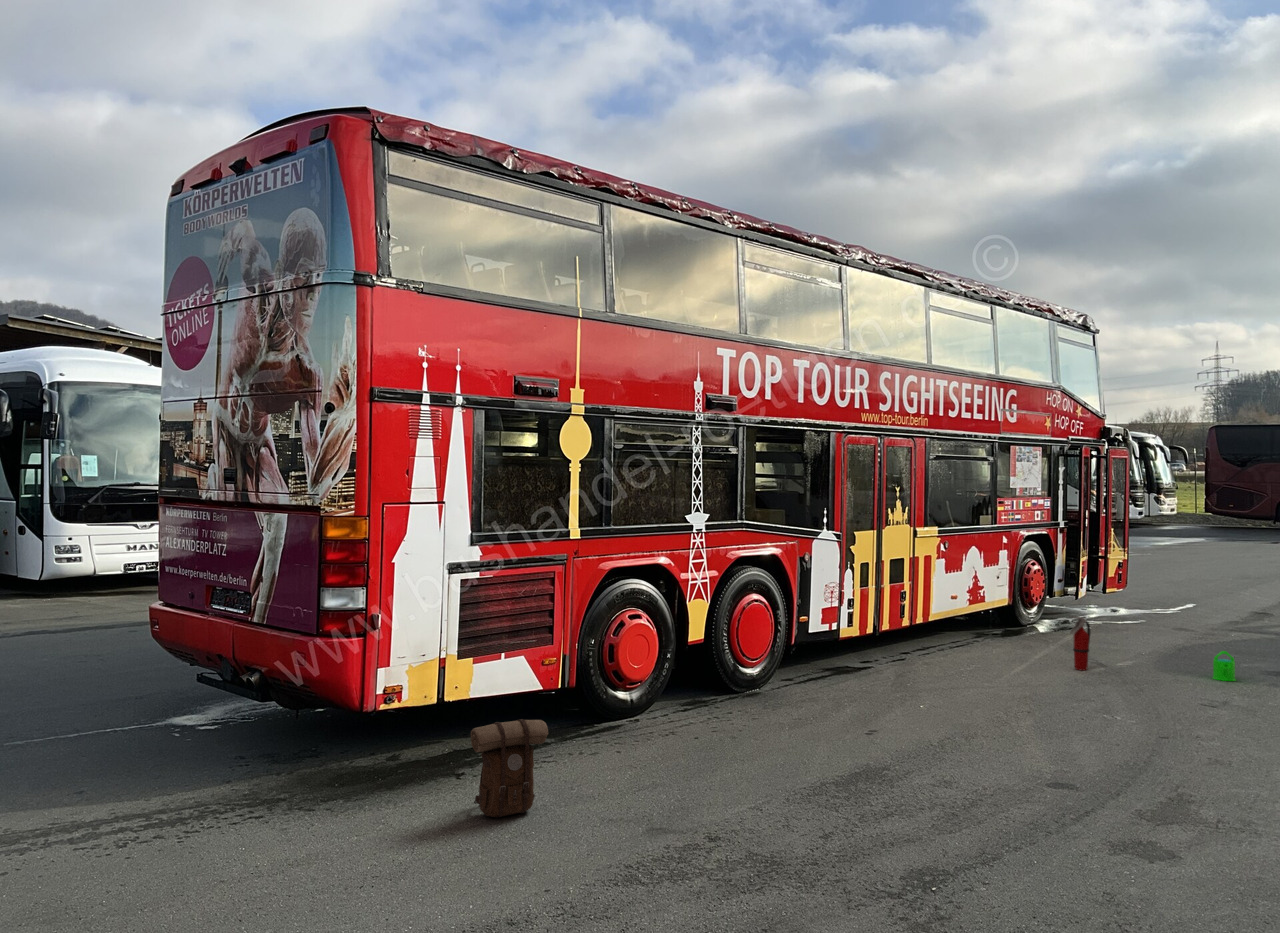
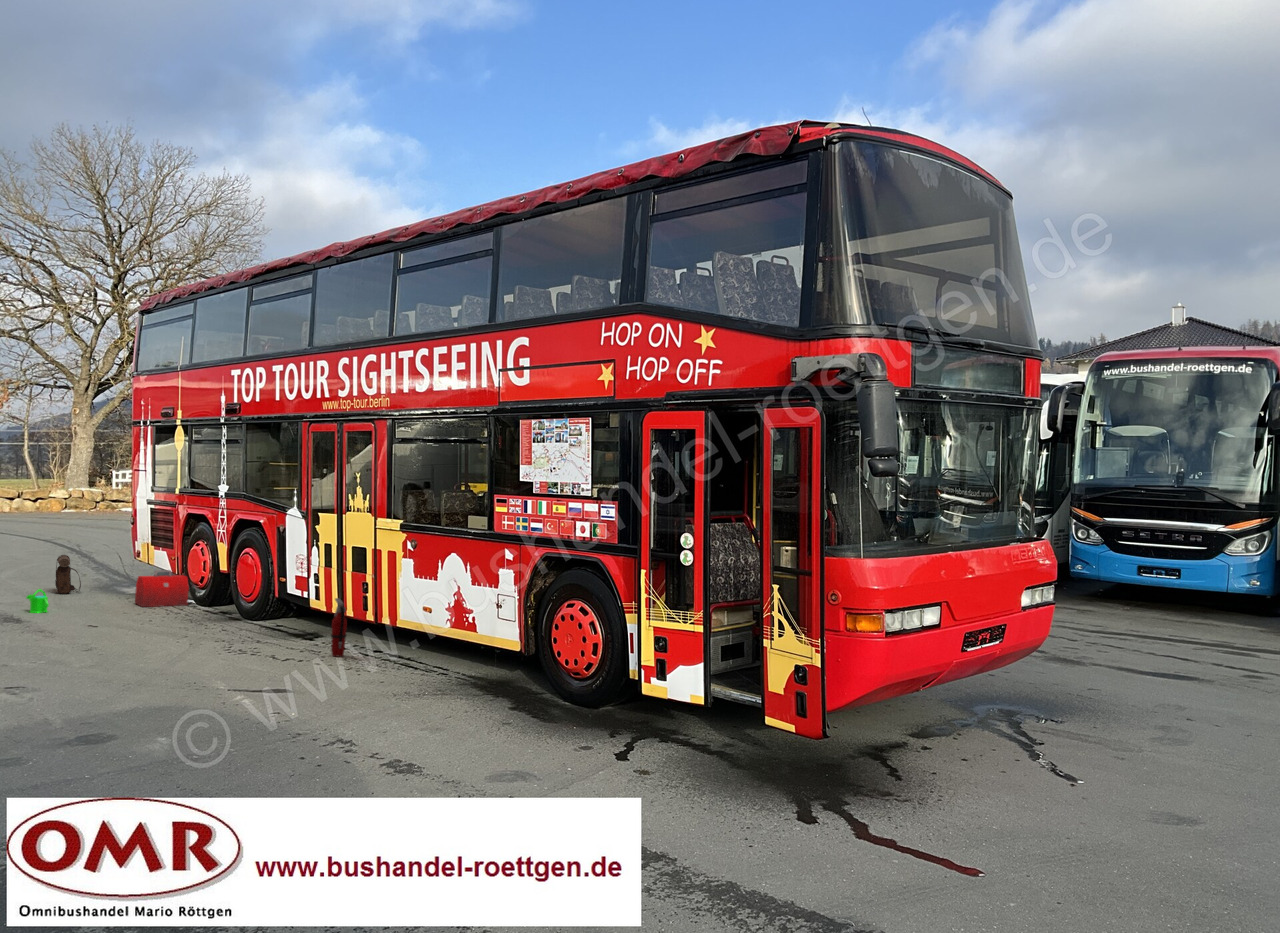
fire extinguisher: present [1070,616,1090,671] -> present [331,598,347,656]
watering can: present [1213,651,1236,681] -> present [26,589,49,613]
toolbox: none [601,671,688,747] -> present [135,570,189,607]

